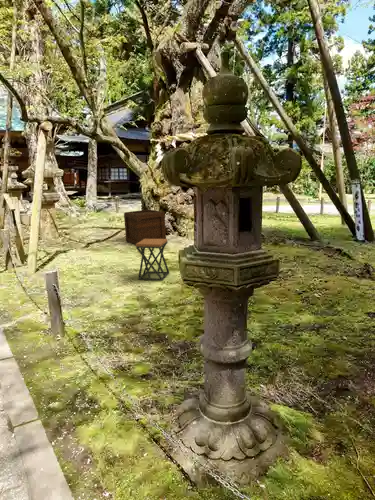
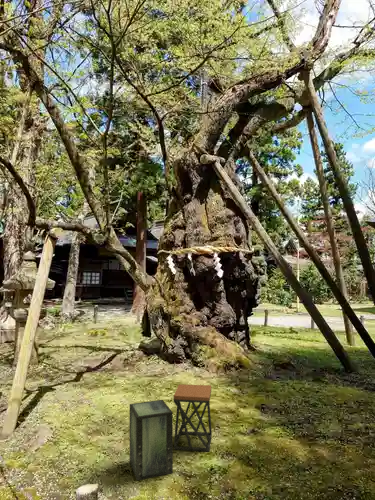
wooden crate: present [124,210,166,244] -> none [126,330,177,379]
storage box: none [103,246,132,292] -> present [129,400,173,480]

